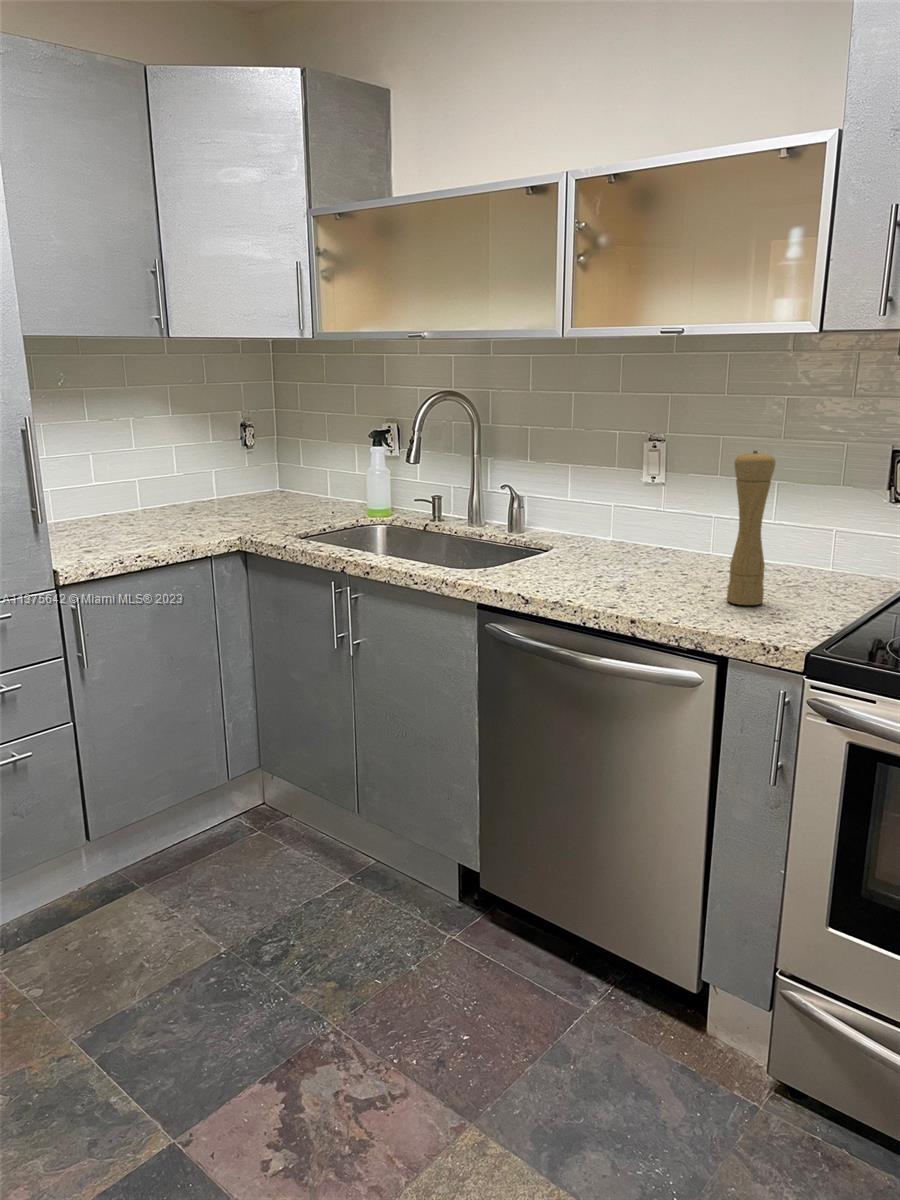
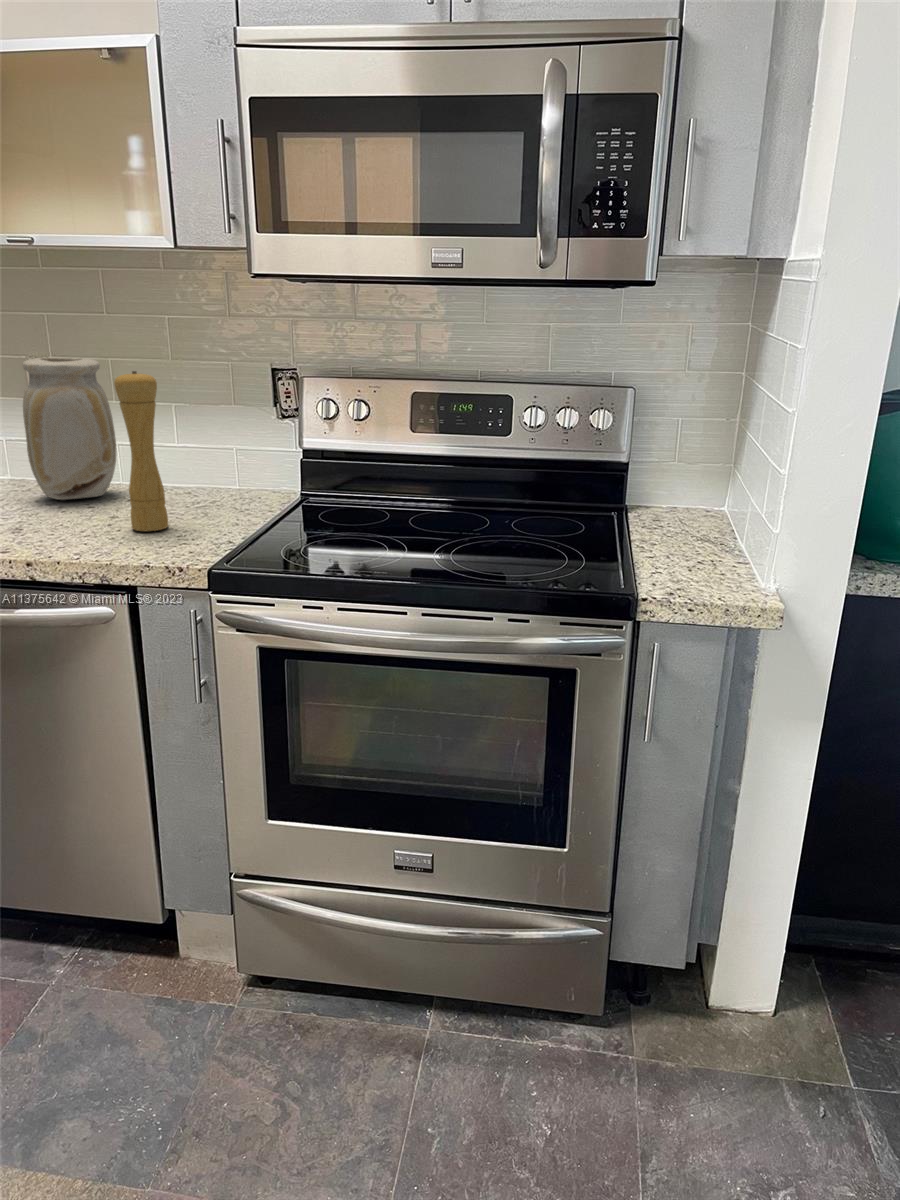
vase: none [637,434,717,565] -> present [23,358,116,500]

